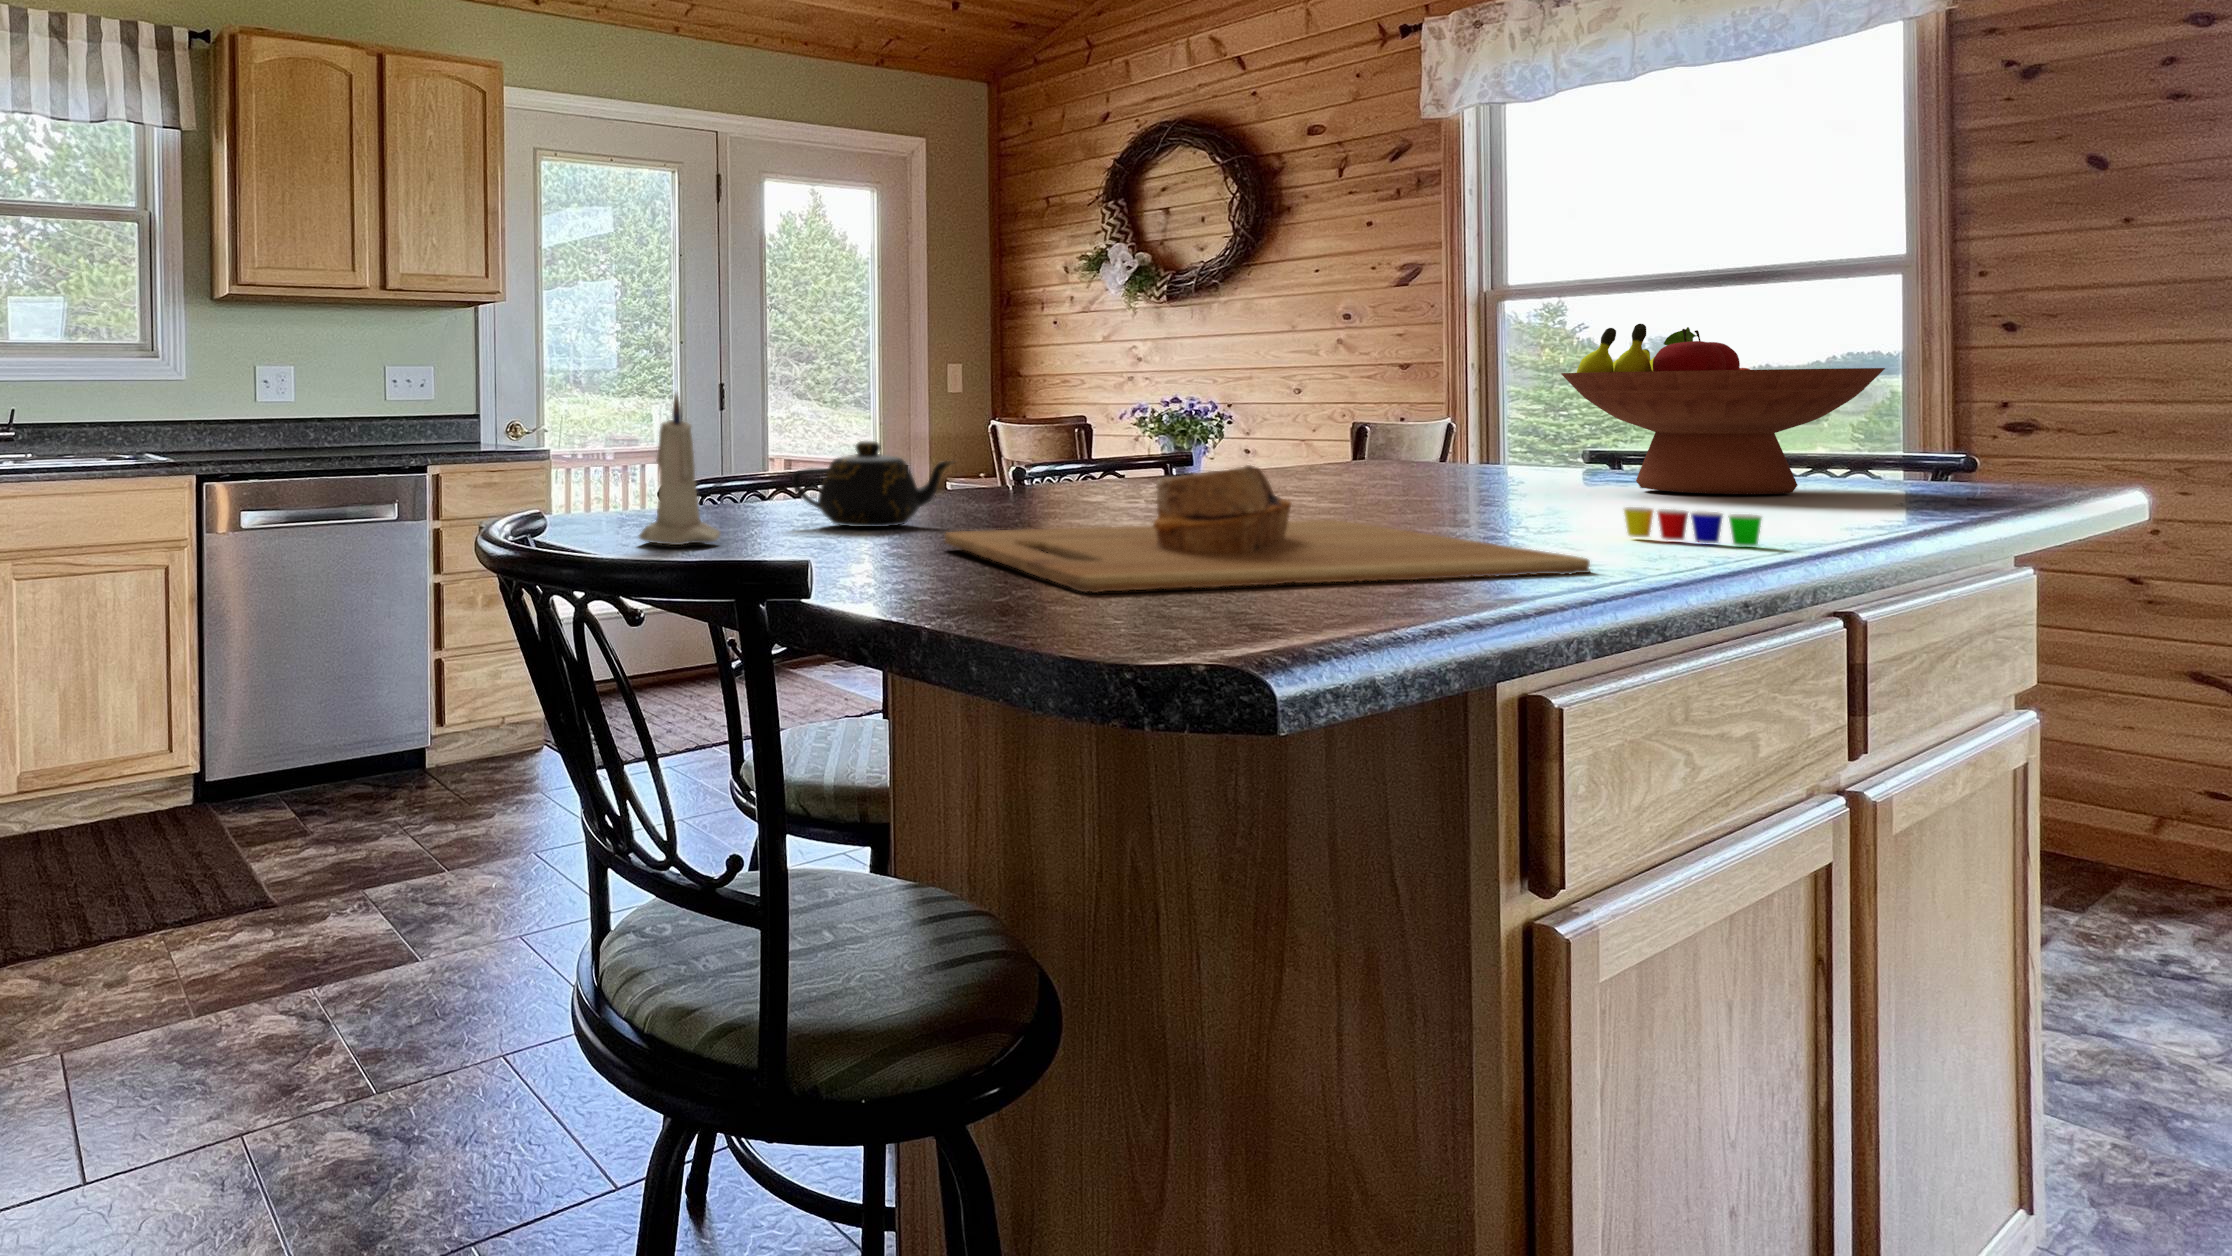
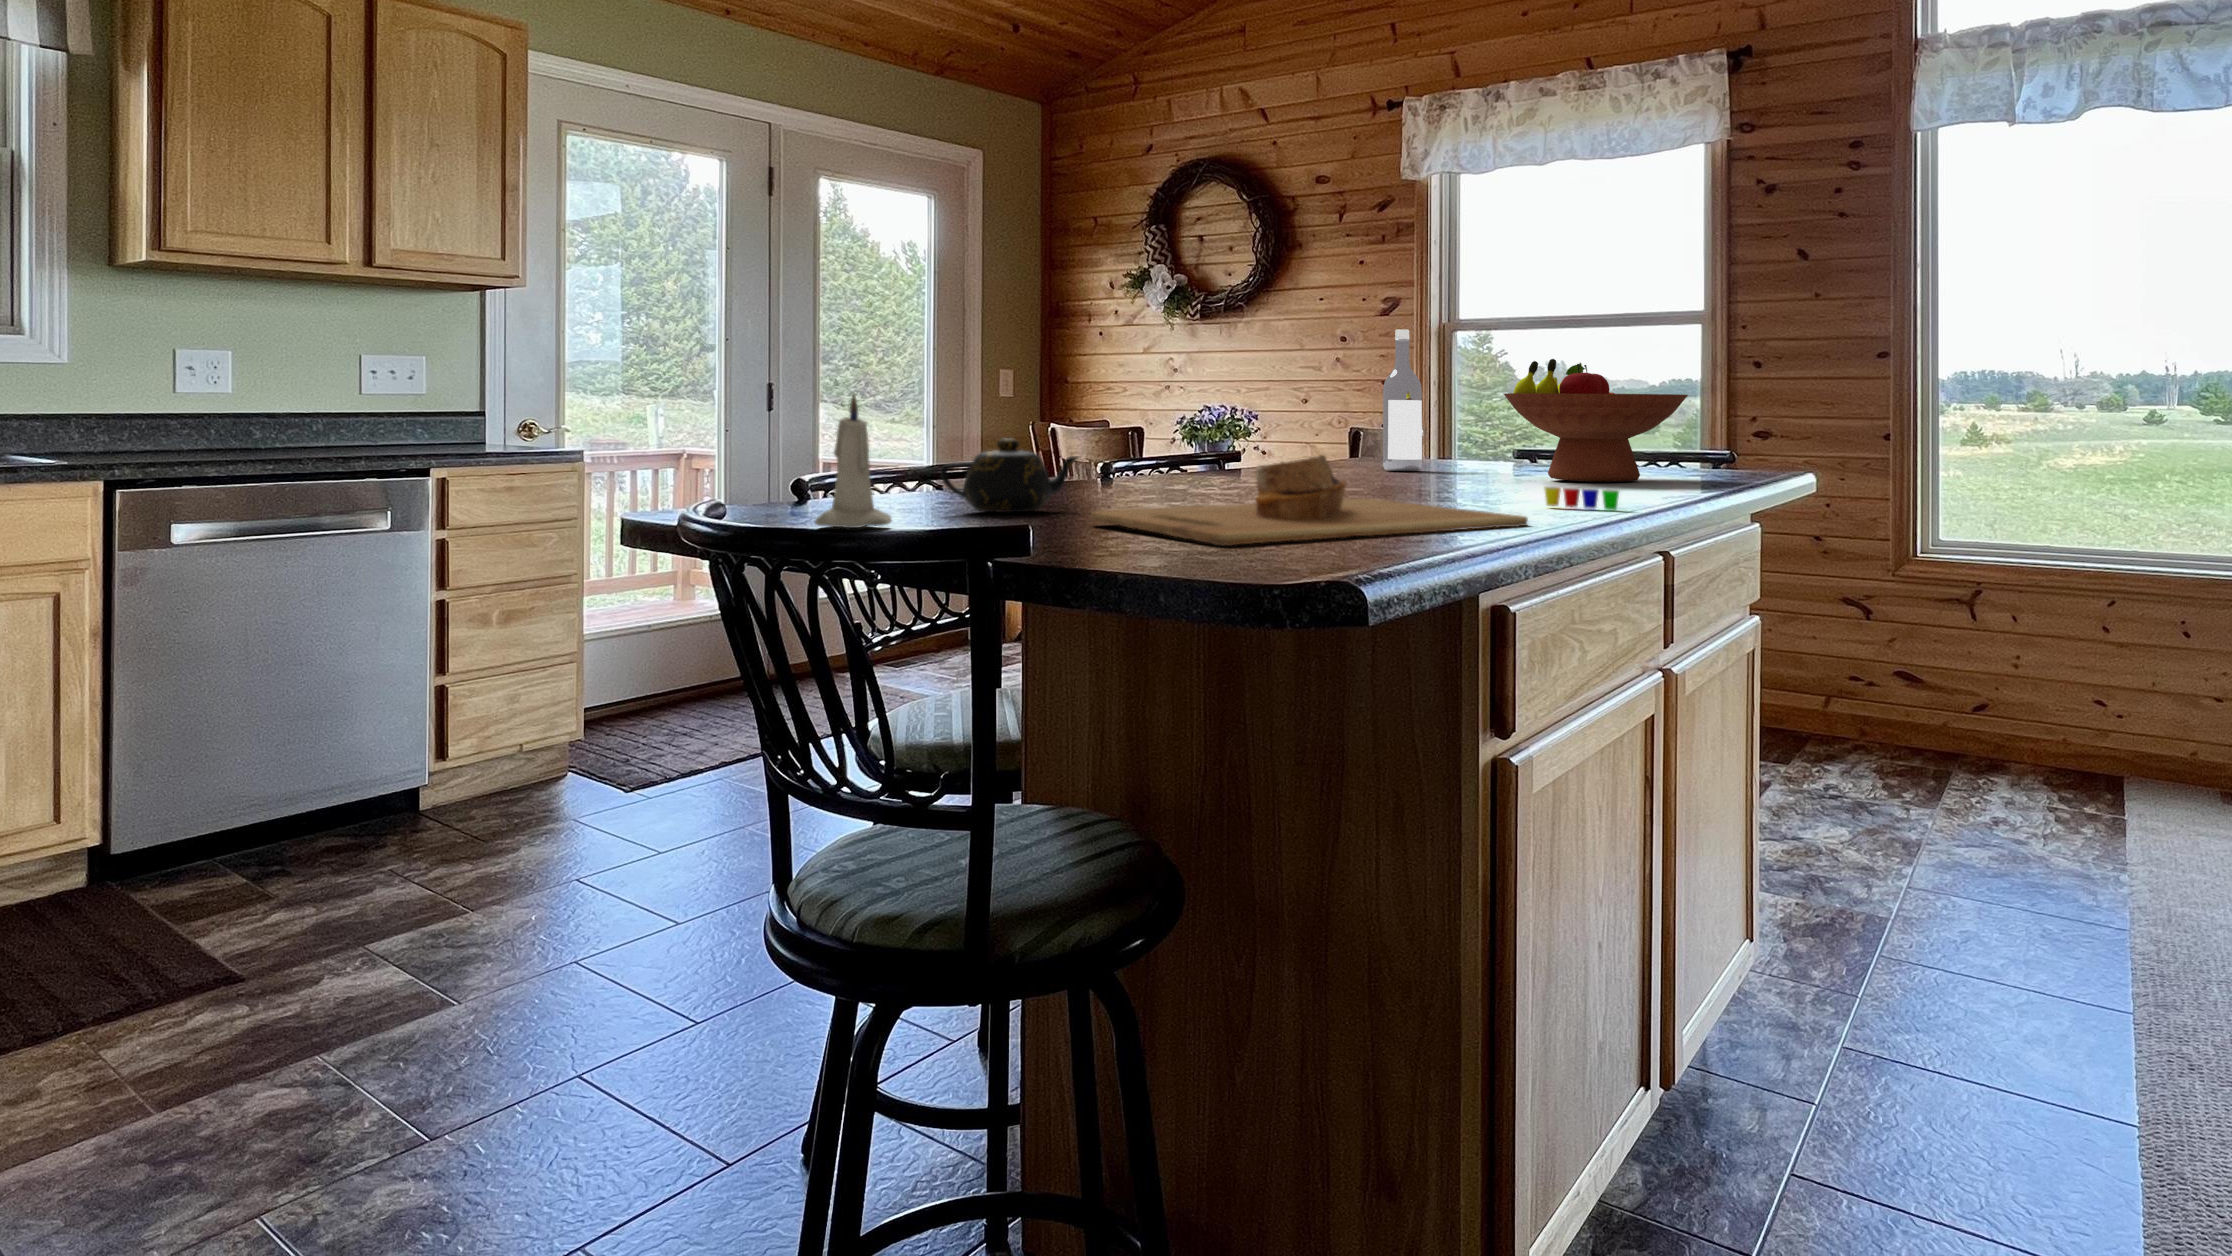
wine bottle: none [1386,296,1443,474] -> present [1383,329,1422,471]

